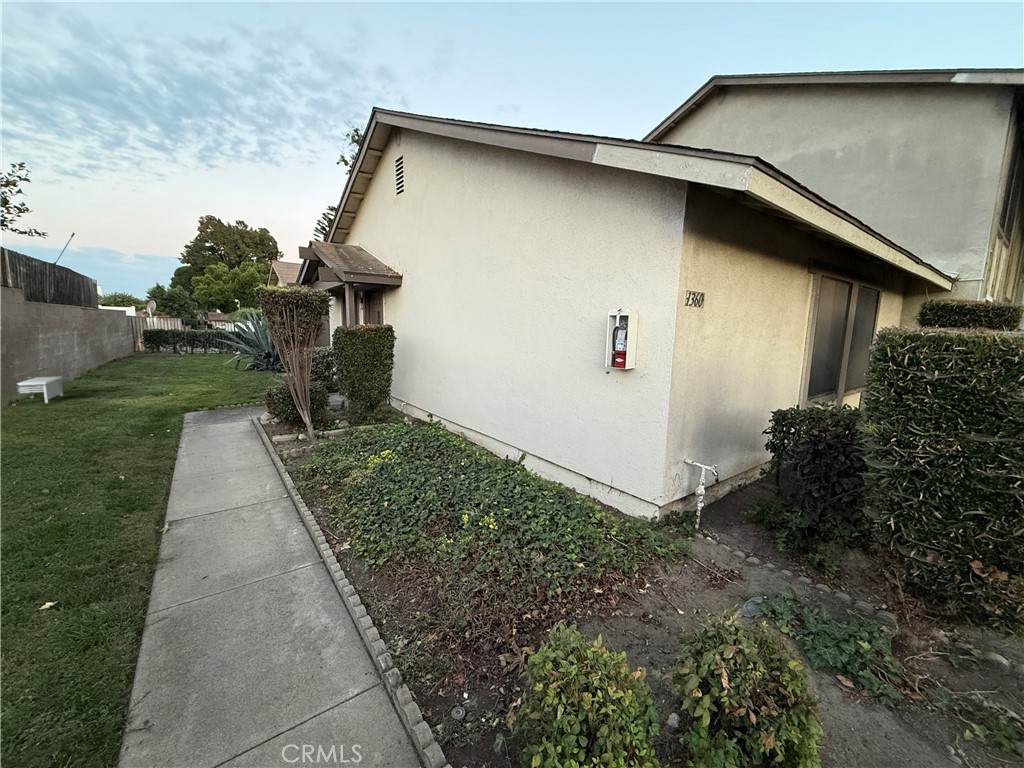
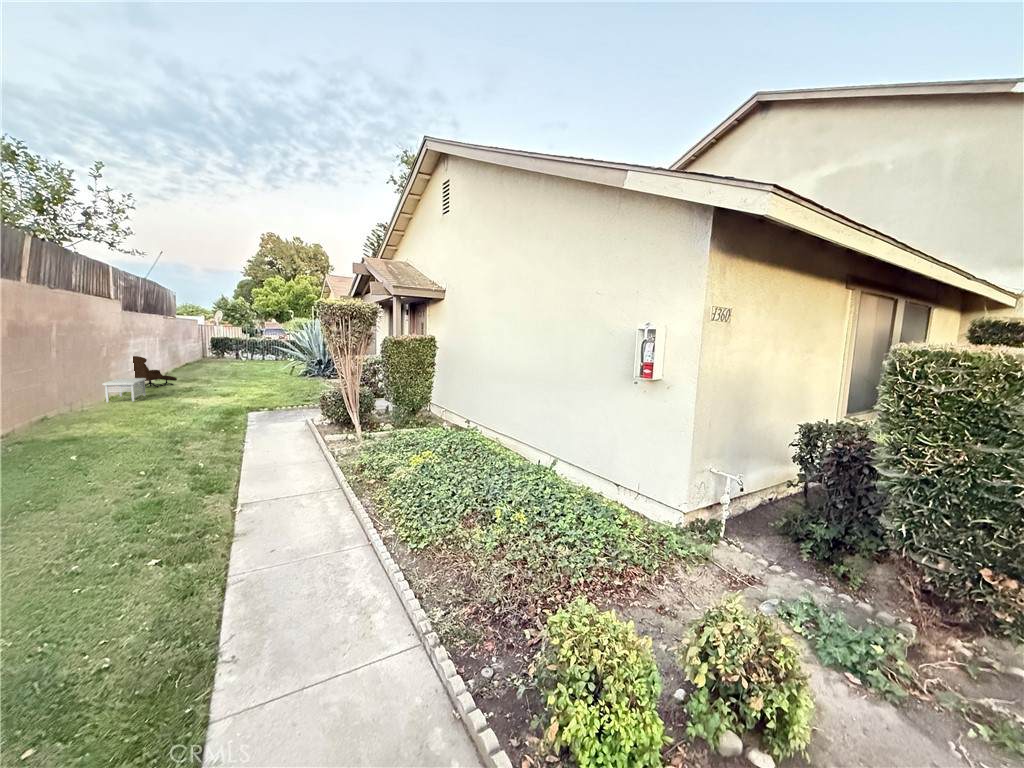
lounge chair: none [42,352,103,387] -> present [133,356,177,387]

